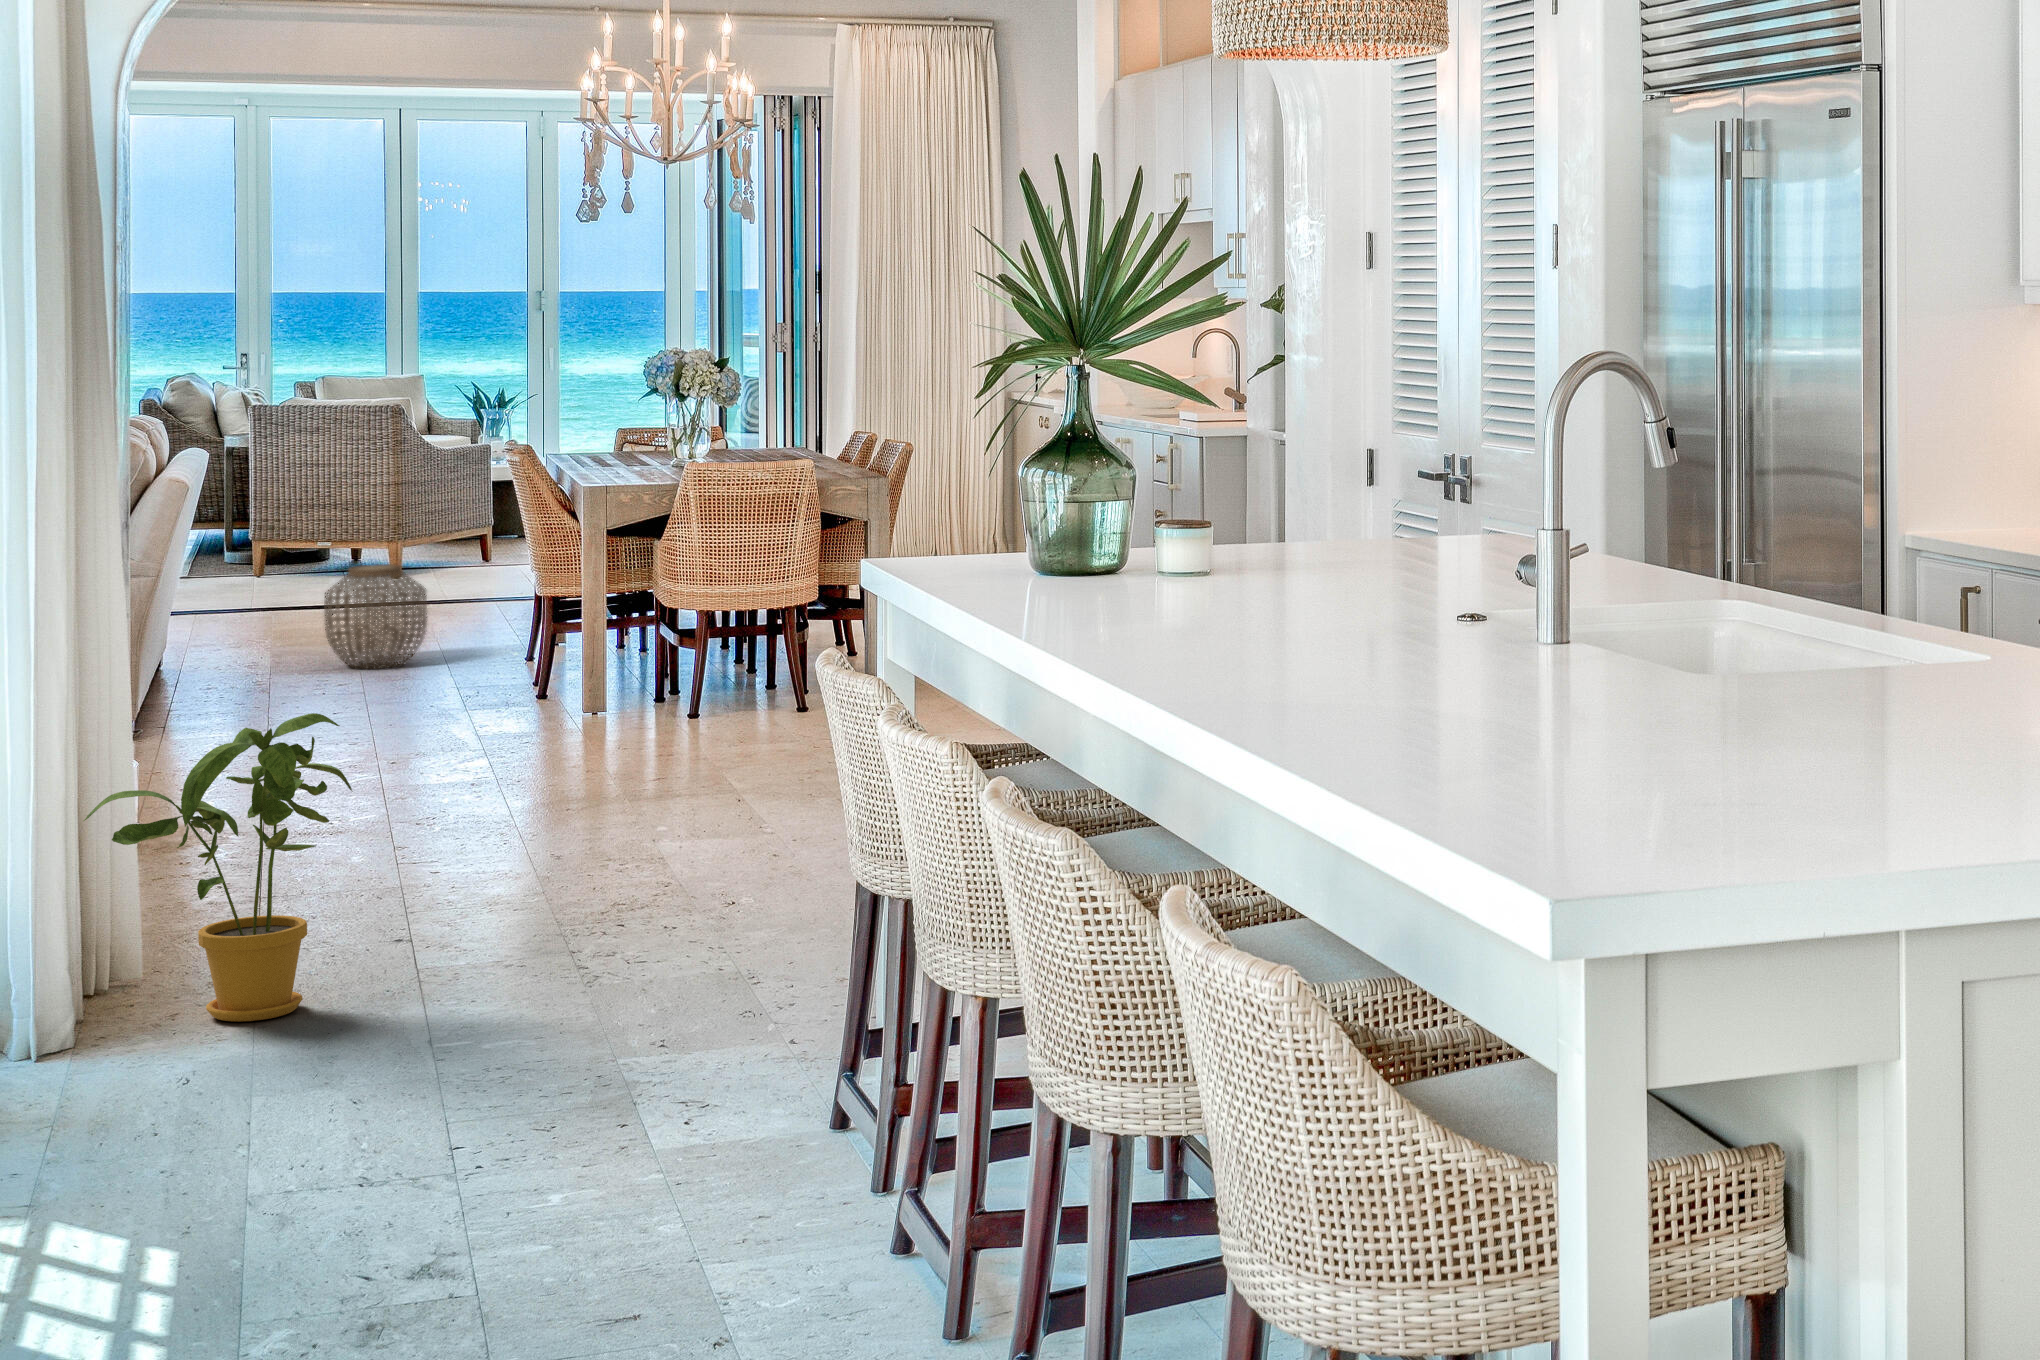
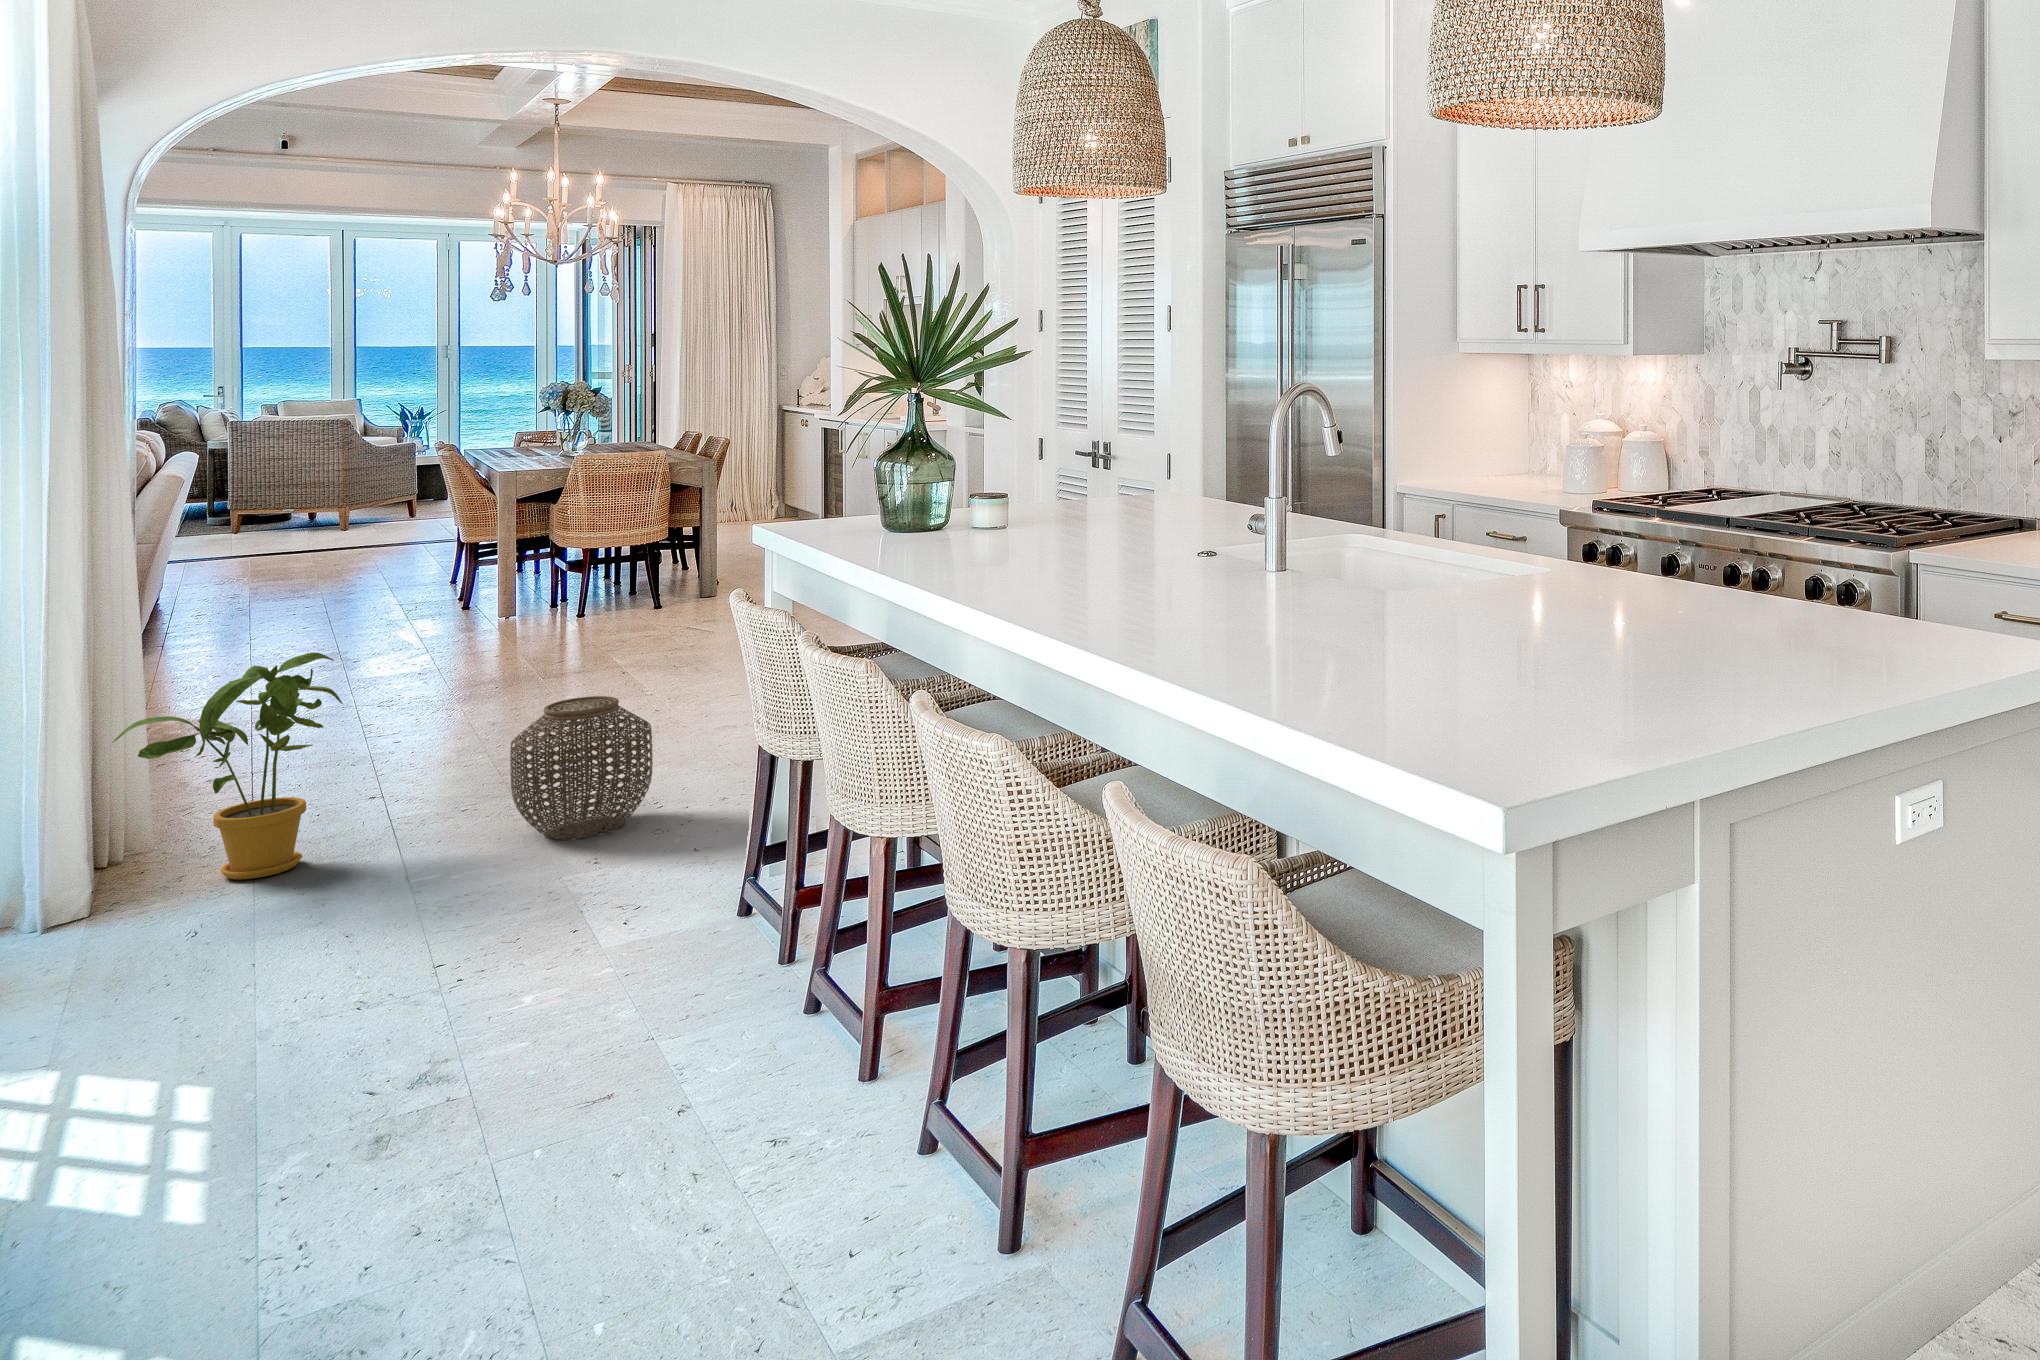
woven basket: present [324,564,427,669] -> present [510,696,653,840]

